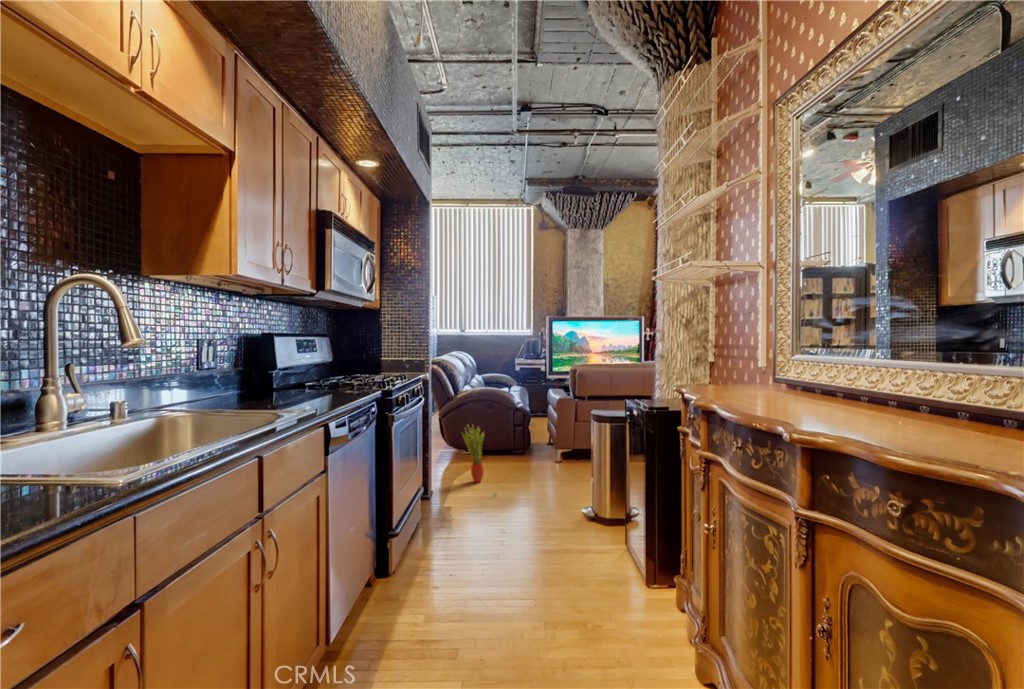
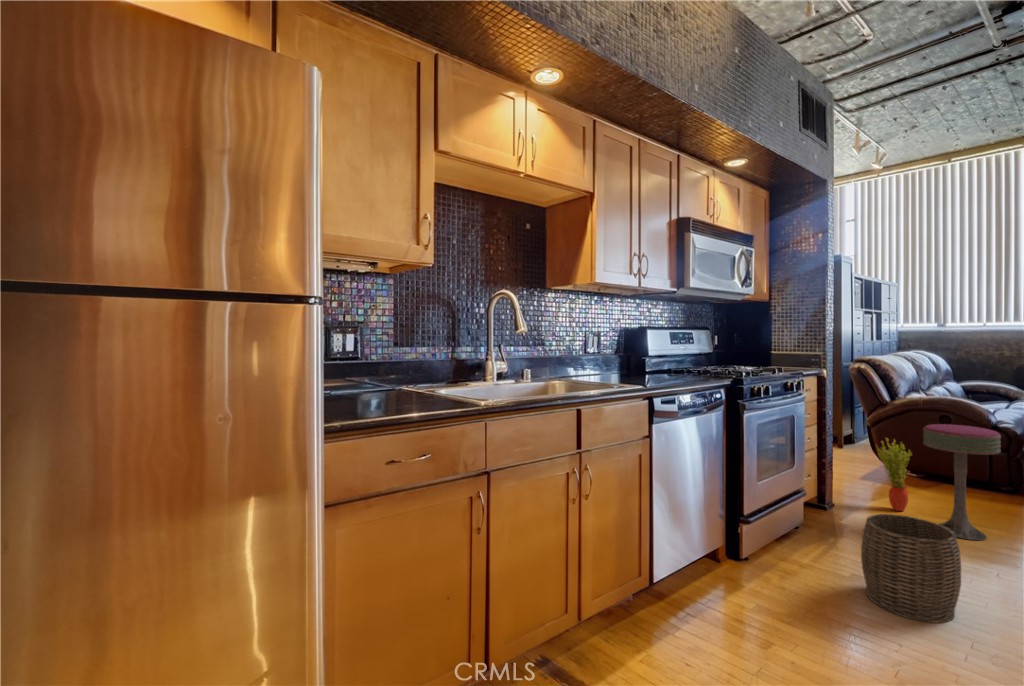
bar stool: none [496,407,539,492] -> present [923,424,1001,540]
woven basket: none [496,487,559,571] -> present [861,514,961,623]

